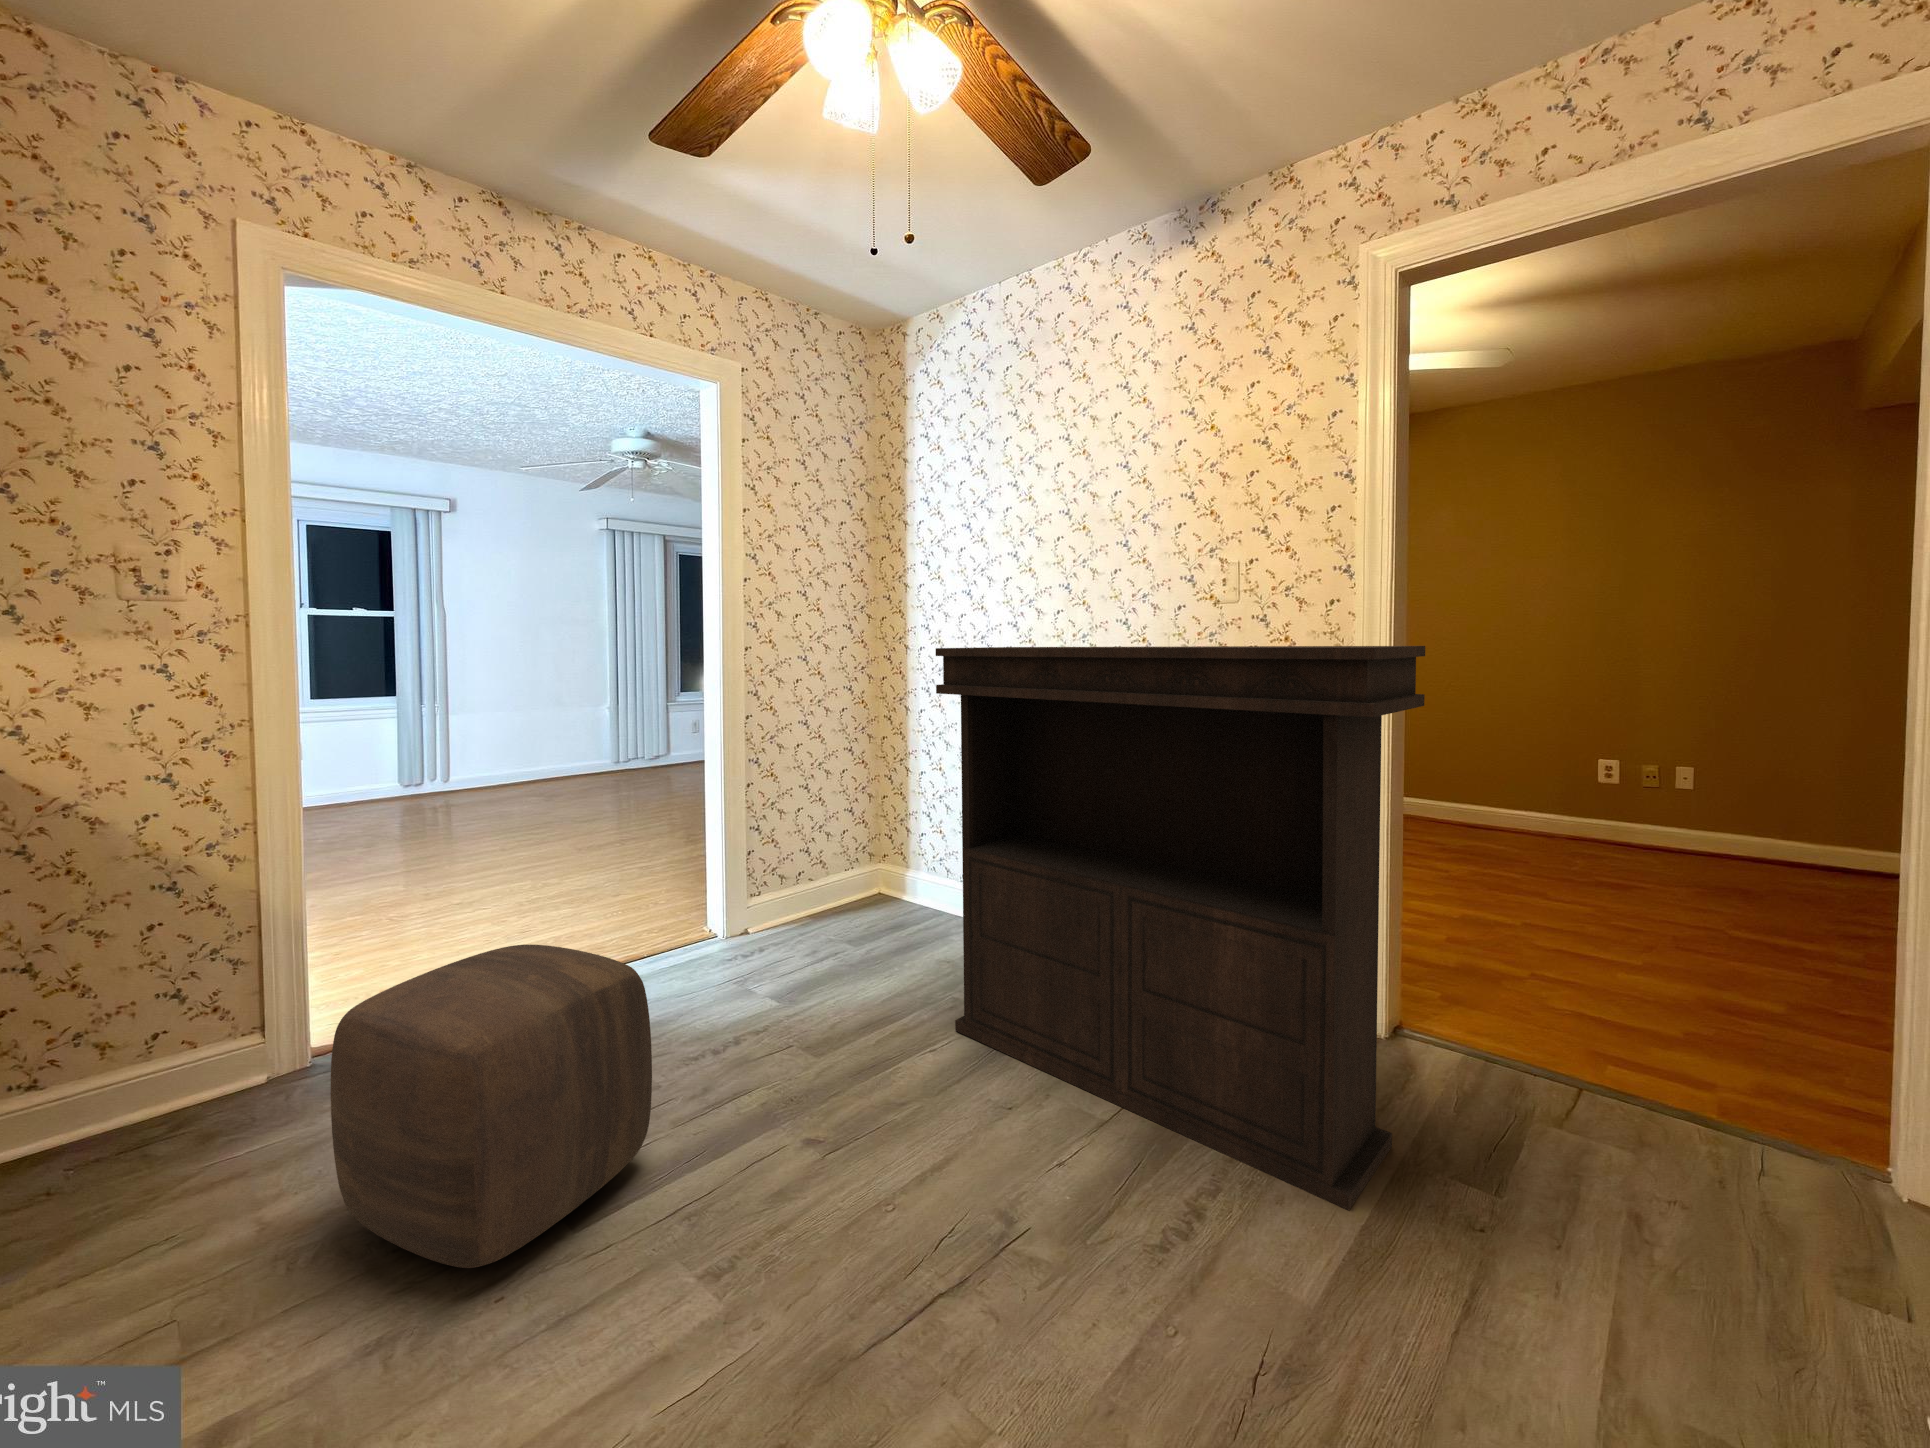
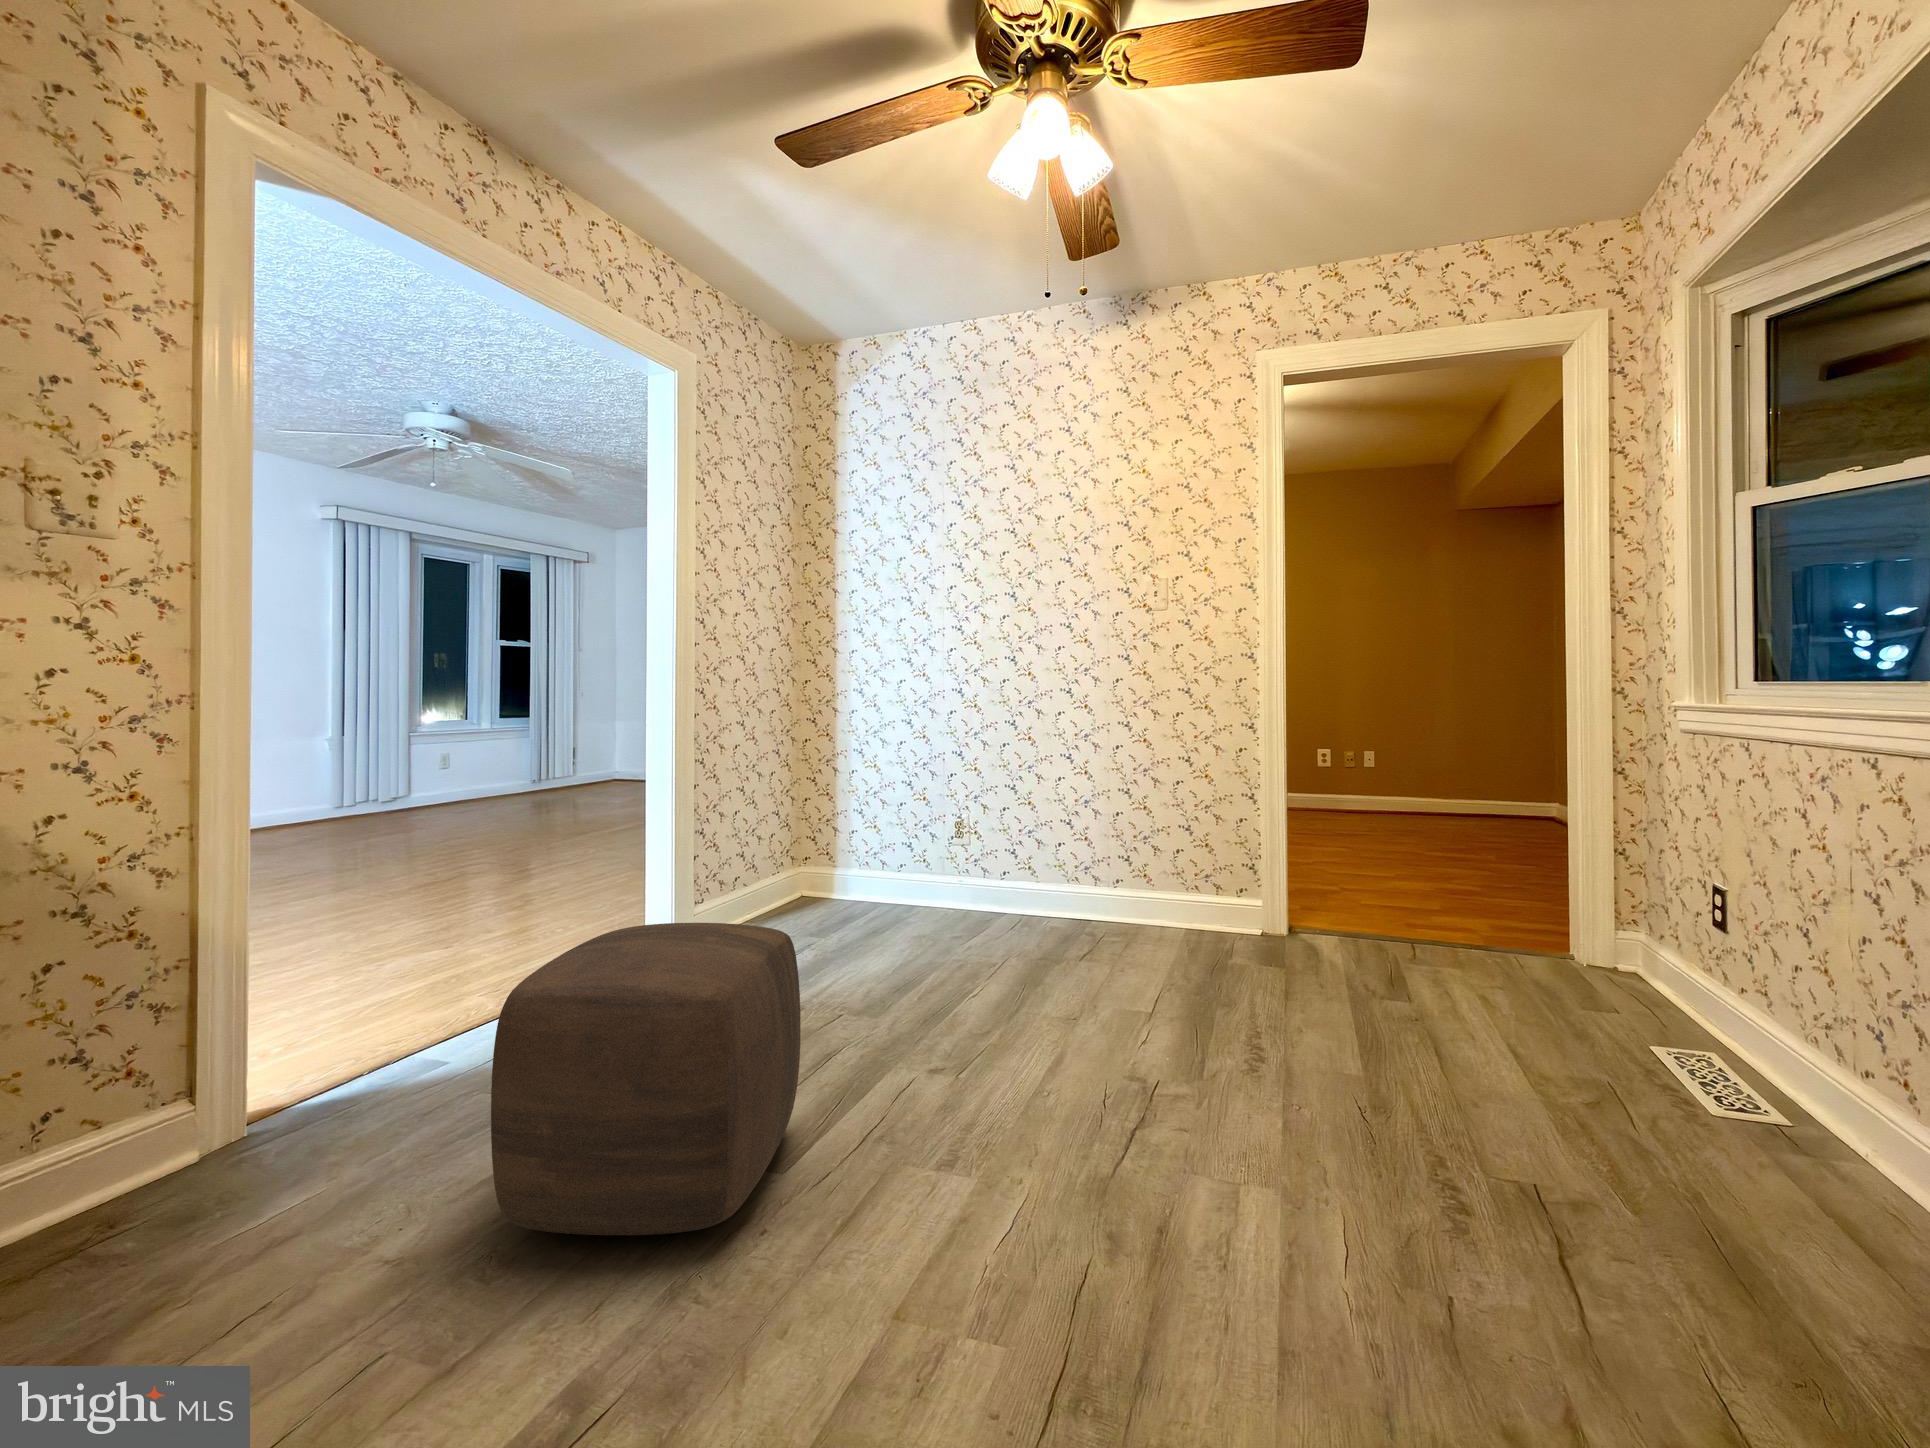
console table: present [936,646,1425,1211] -> none [970,629,1371,1047]

